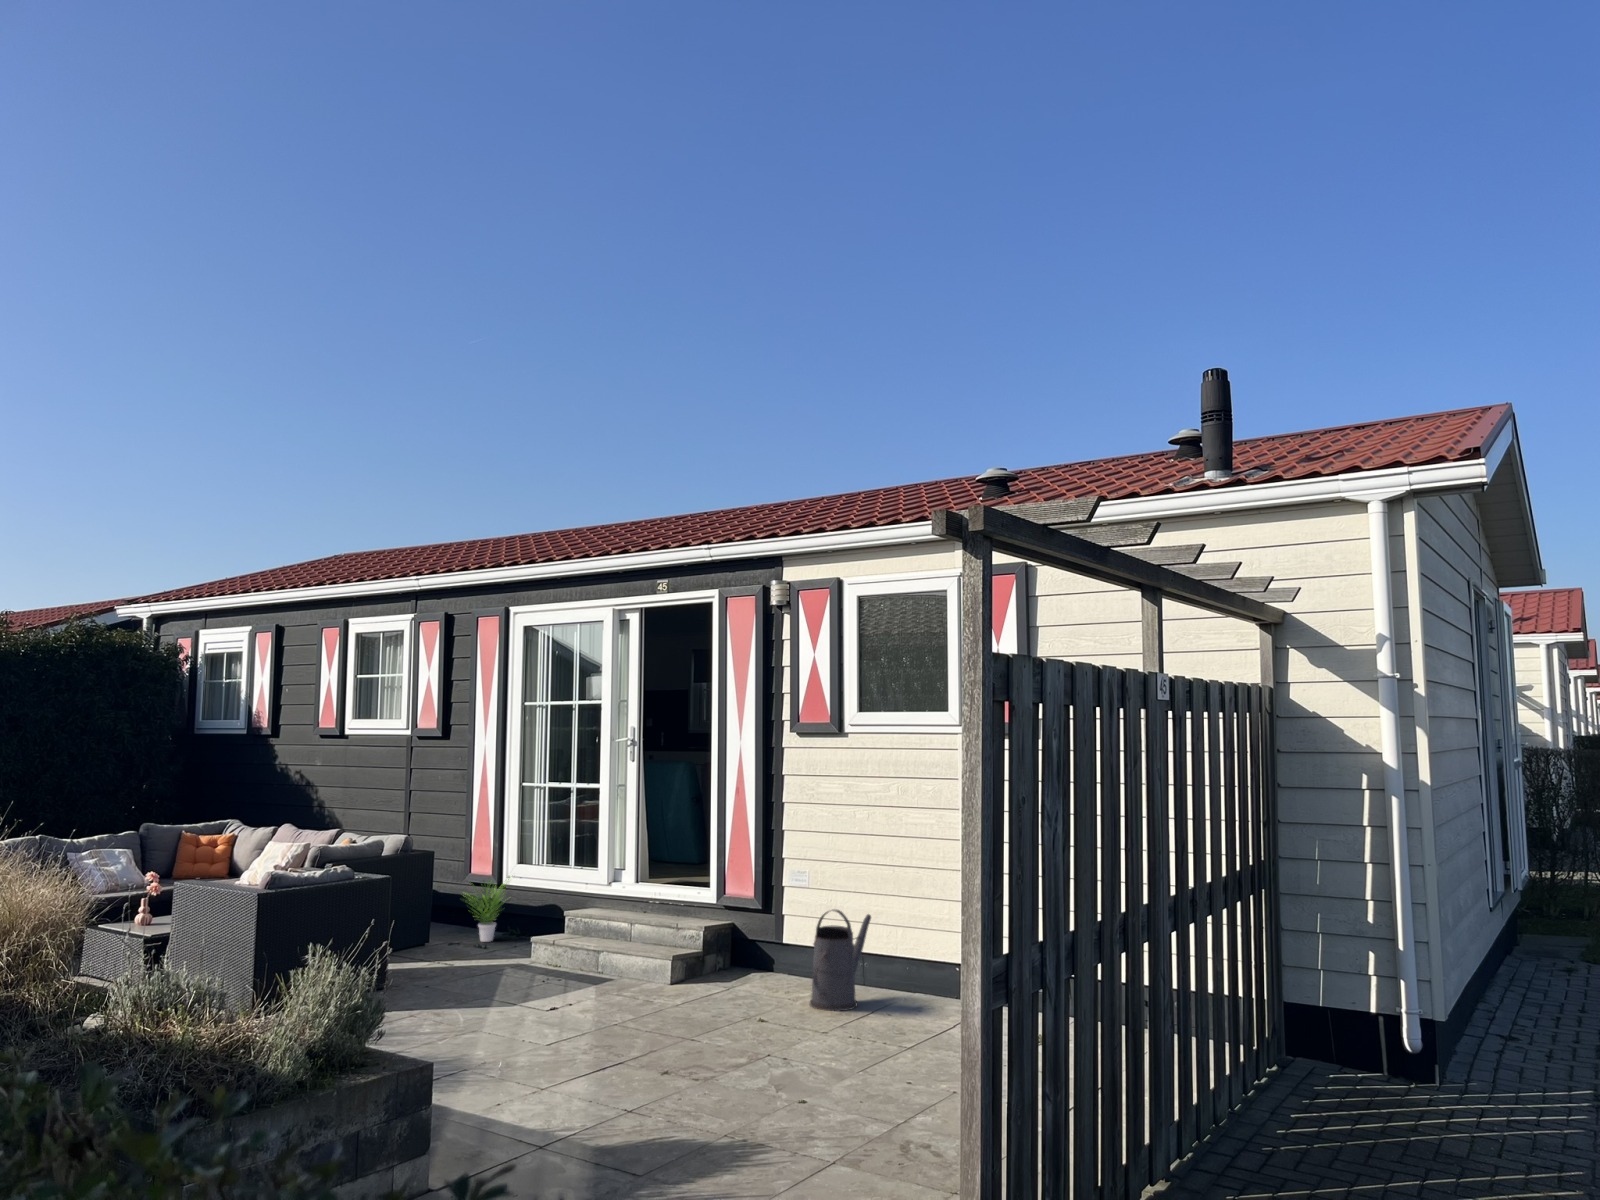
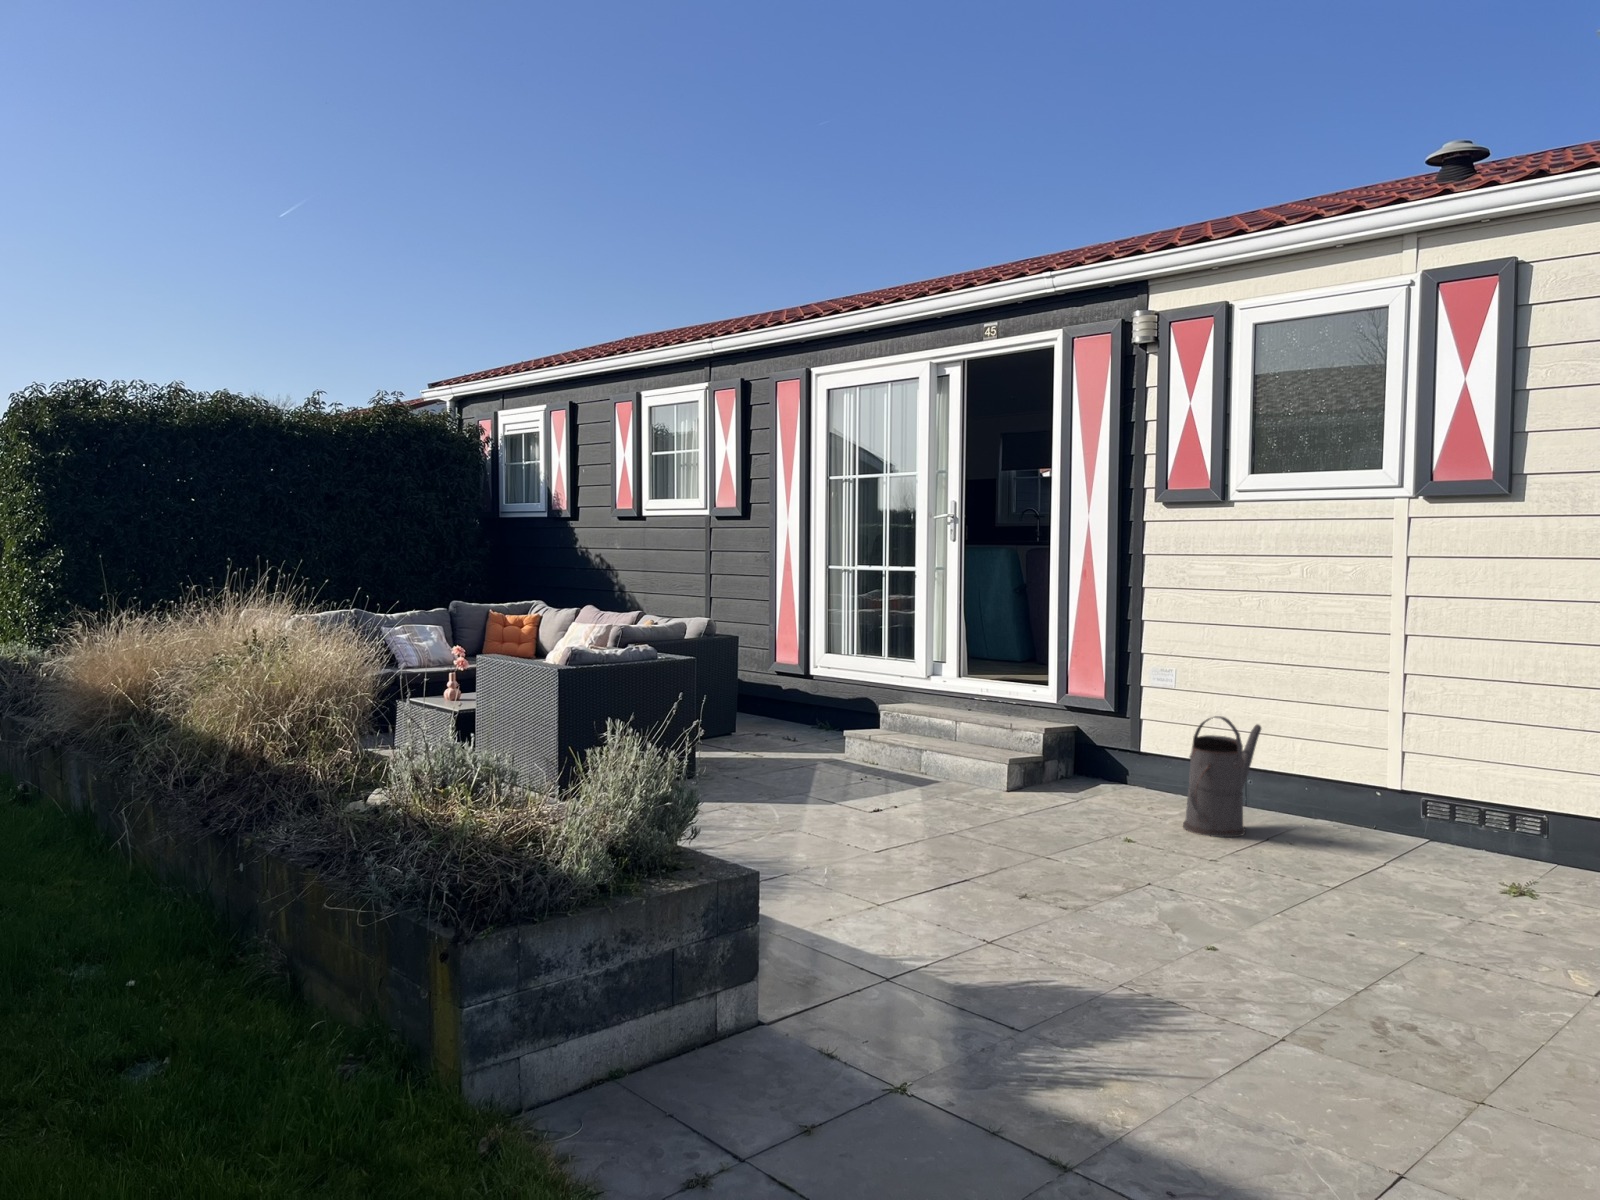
potted plant: present [466,879,509,942] -> none [765,661,828,735]

